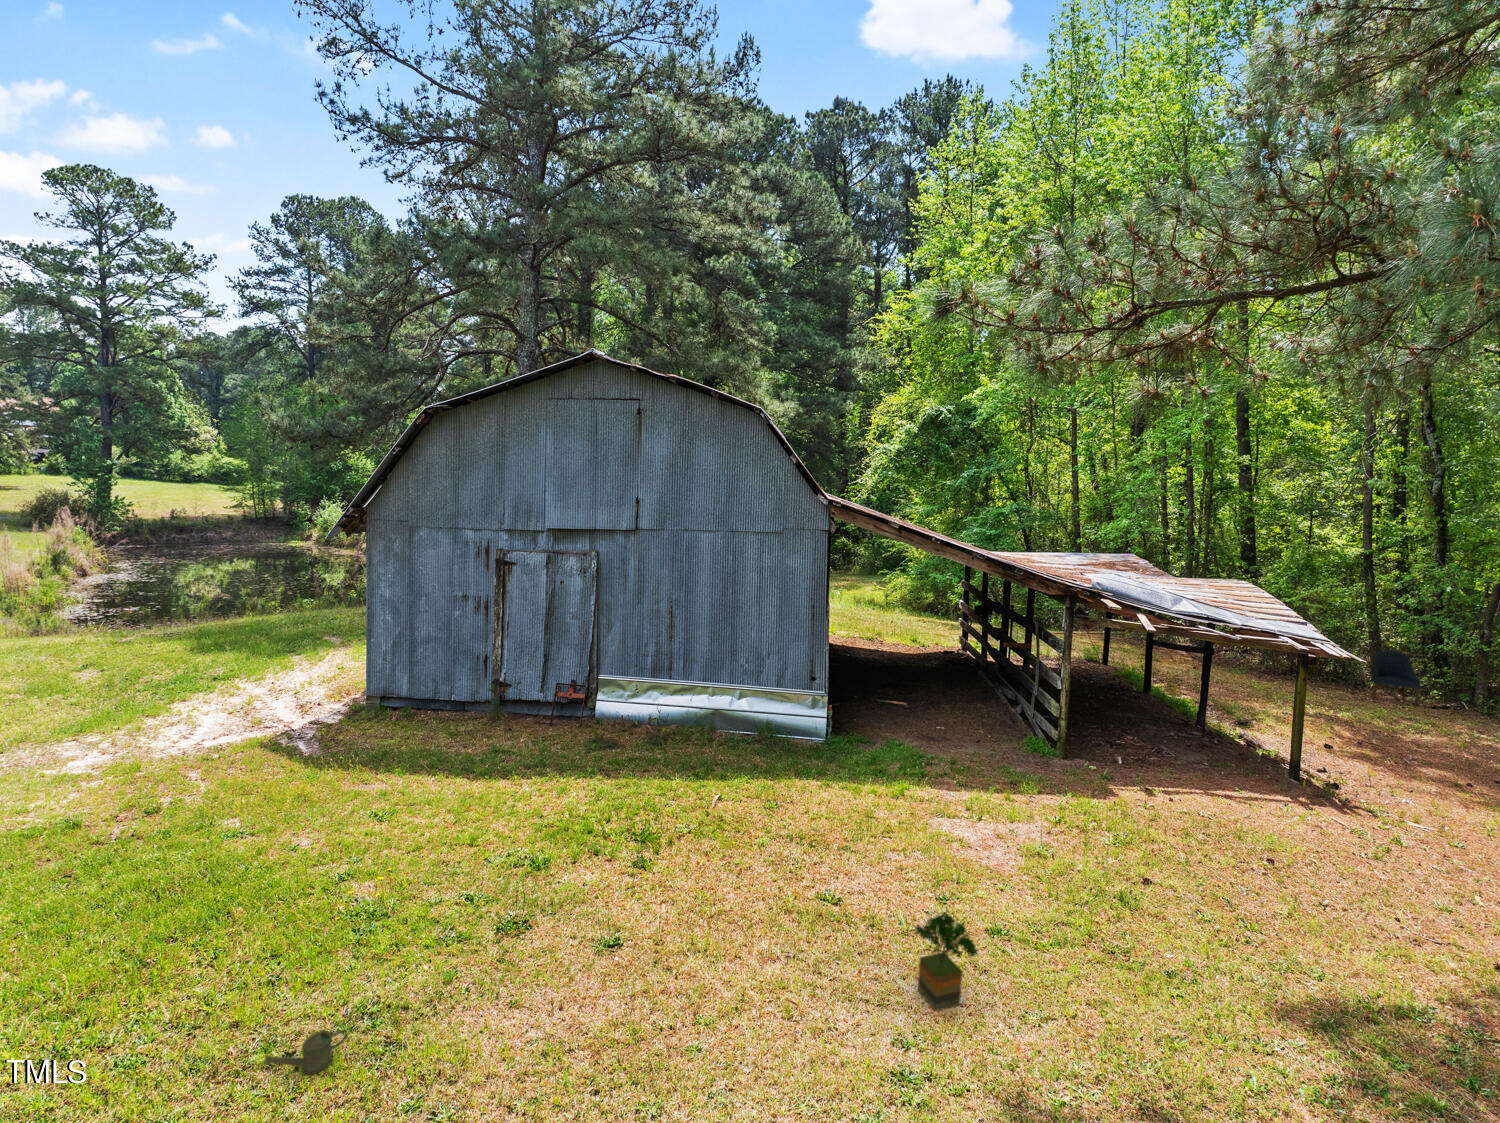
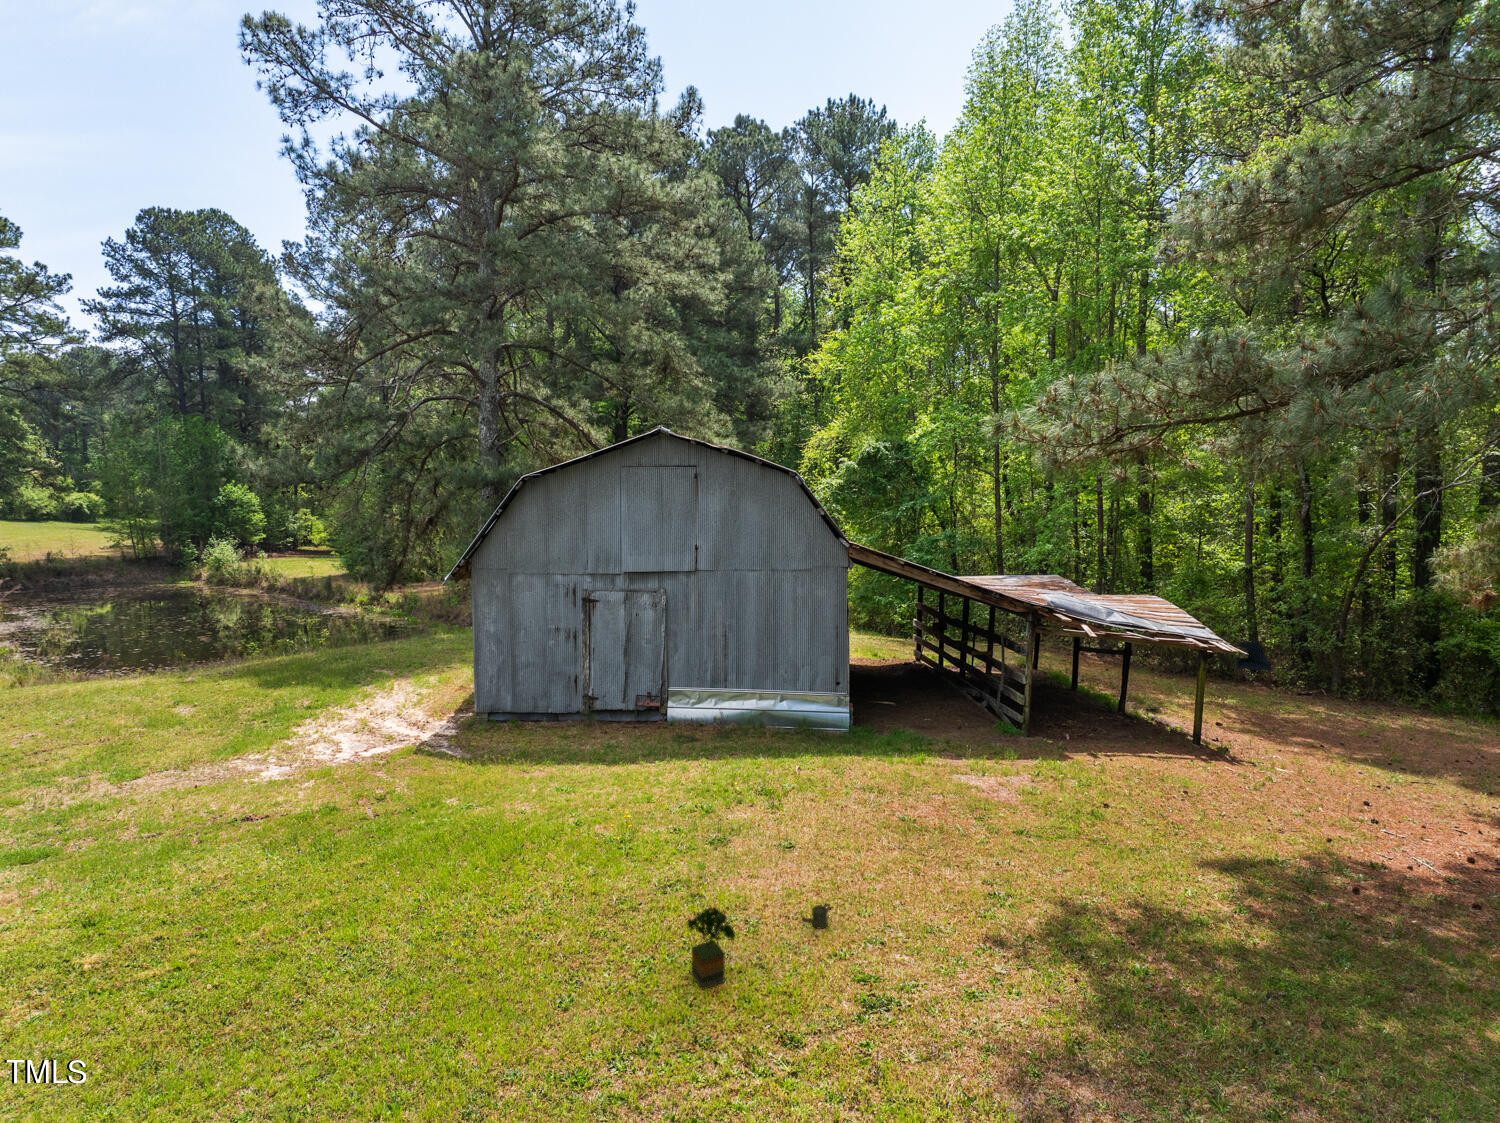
potted tree: present [915,914,978,1011] -> present [687,907,735,990]
watering can: present [265,1029,347,1074] -> present [802,904,830,929]

